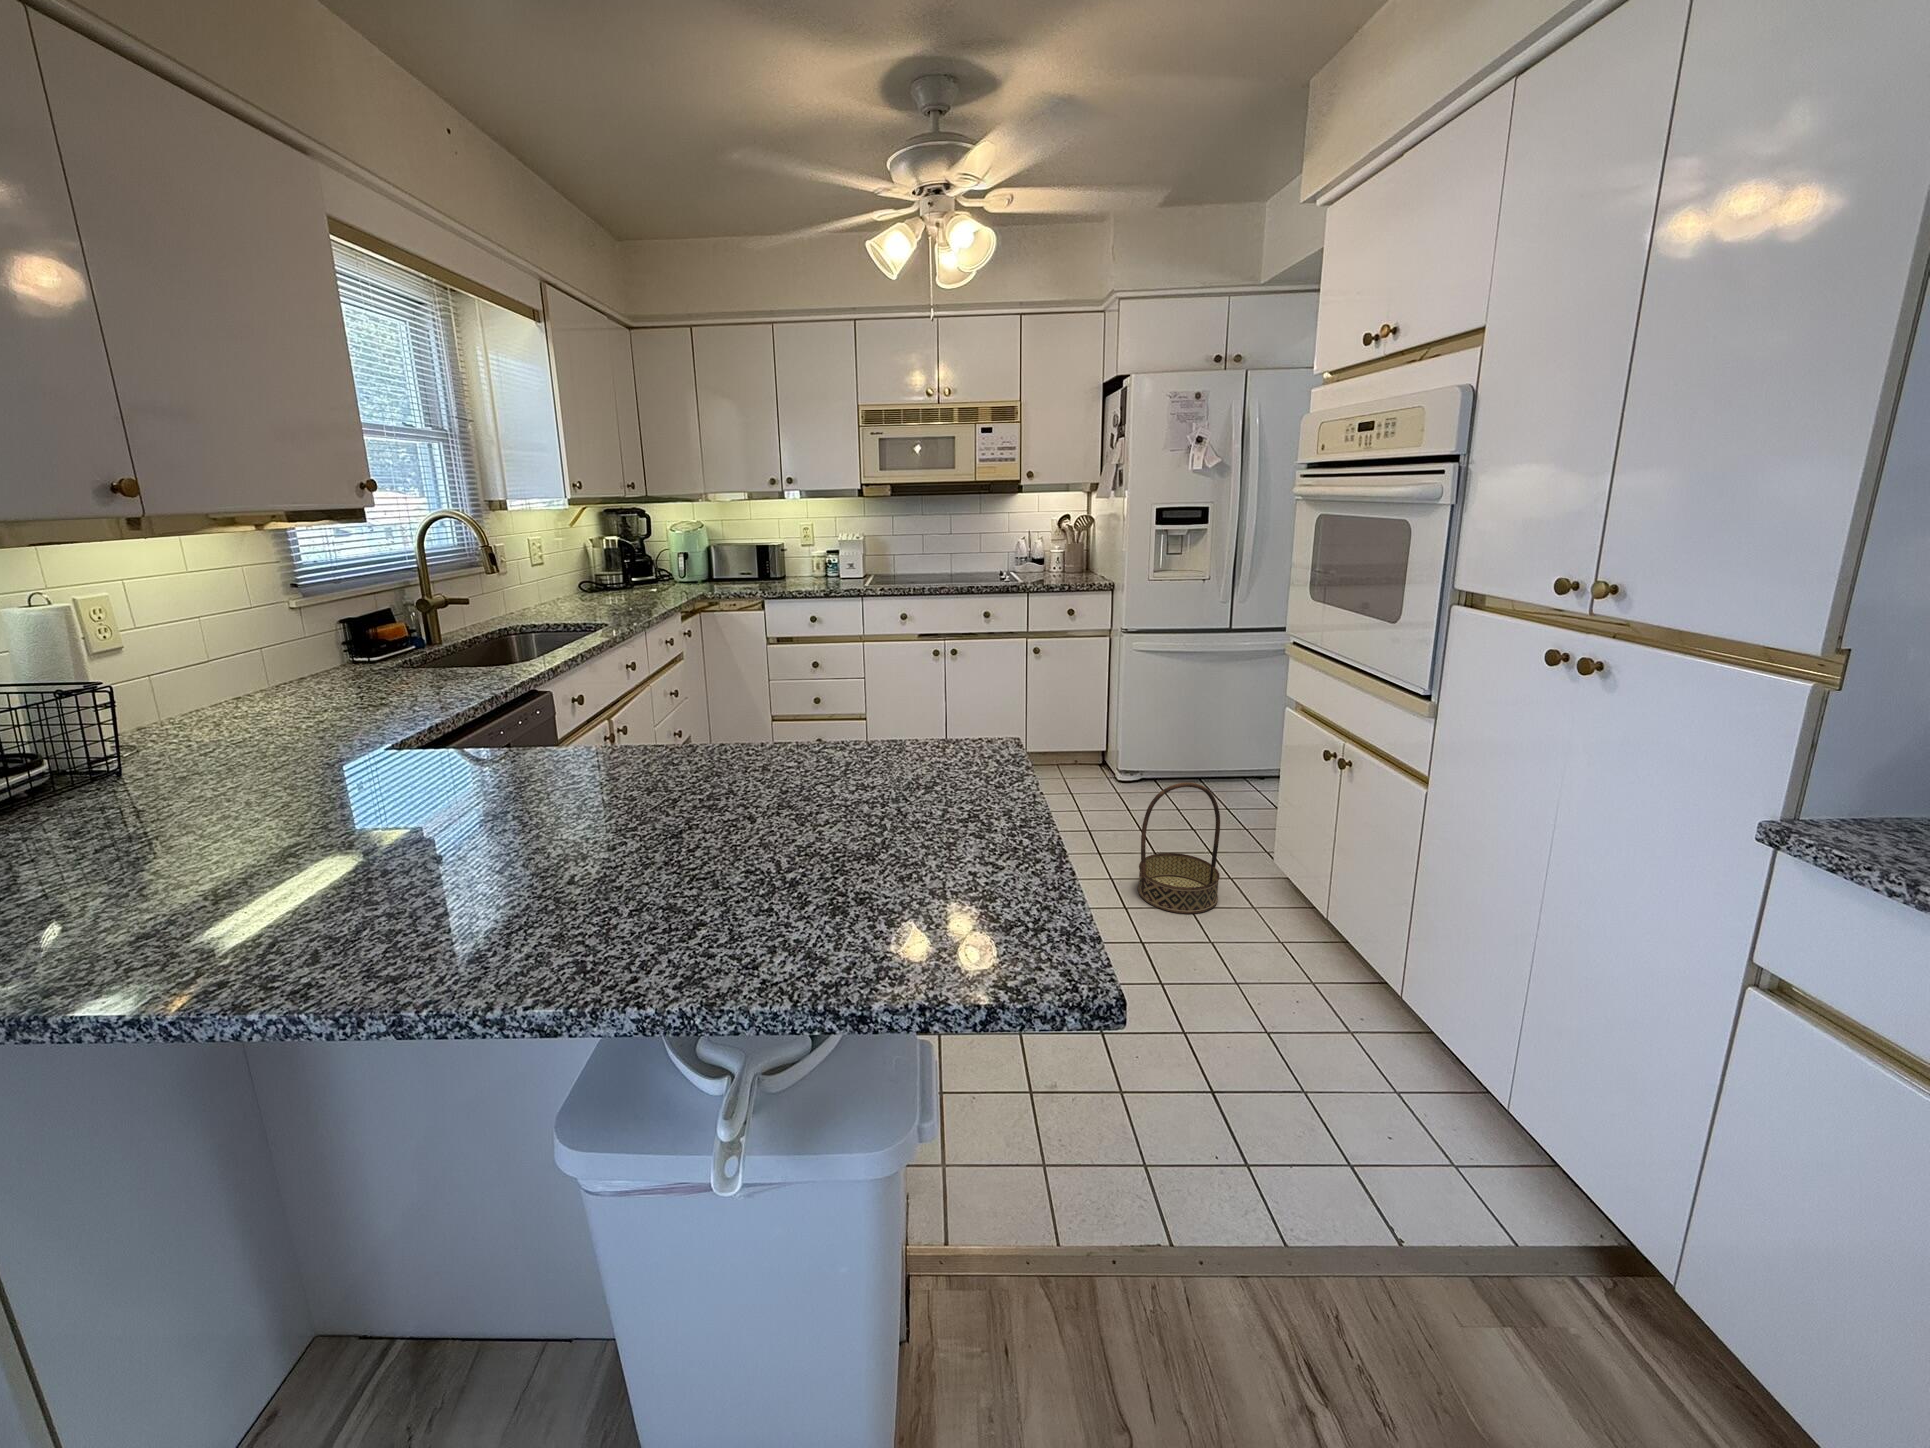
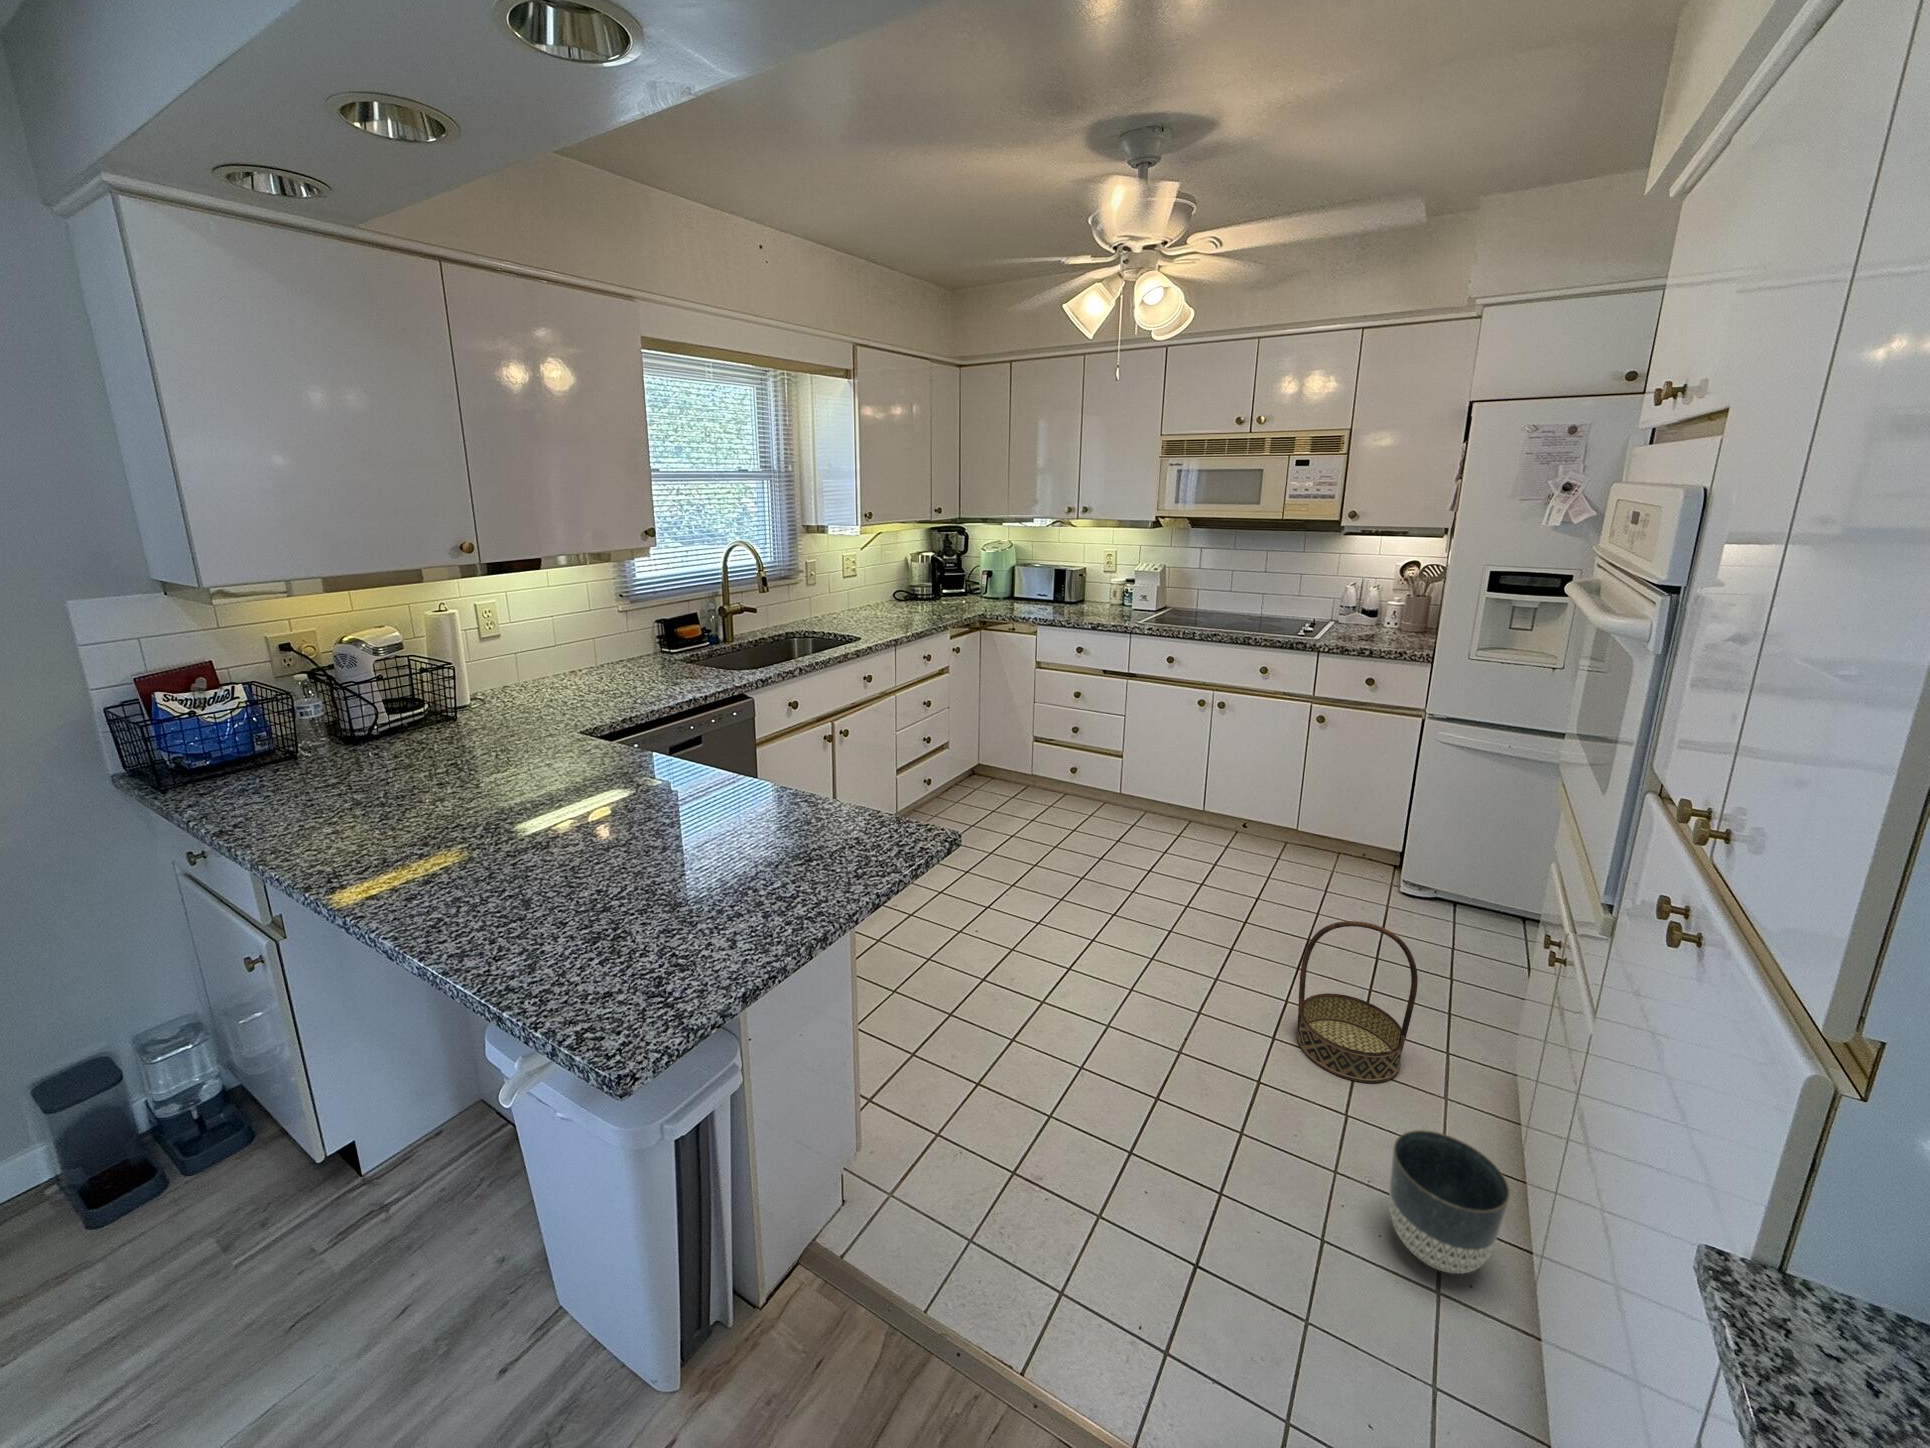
planter: none [1297,909,1383,1009] -> present [1389,1130,1510,1274]

